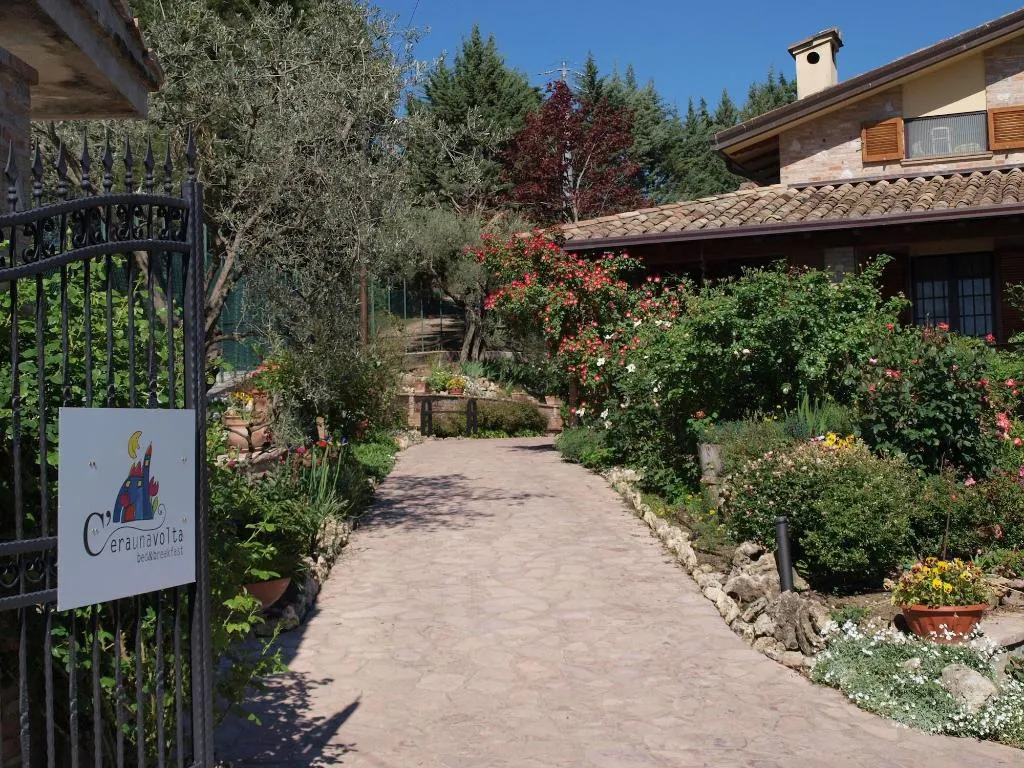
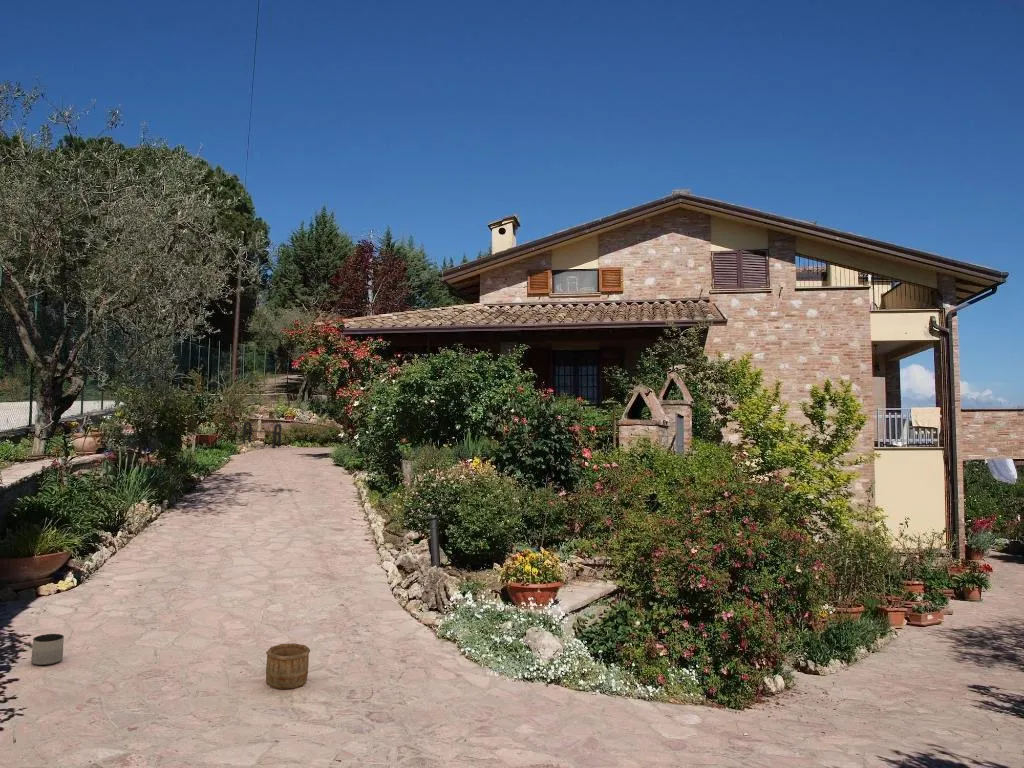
planter: none [319,672,352,709] -> present [31,634,64,665]
wooden bucket: none [608,681,663,735] -> present [266,643,310,689]

